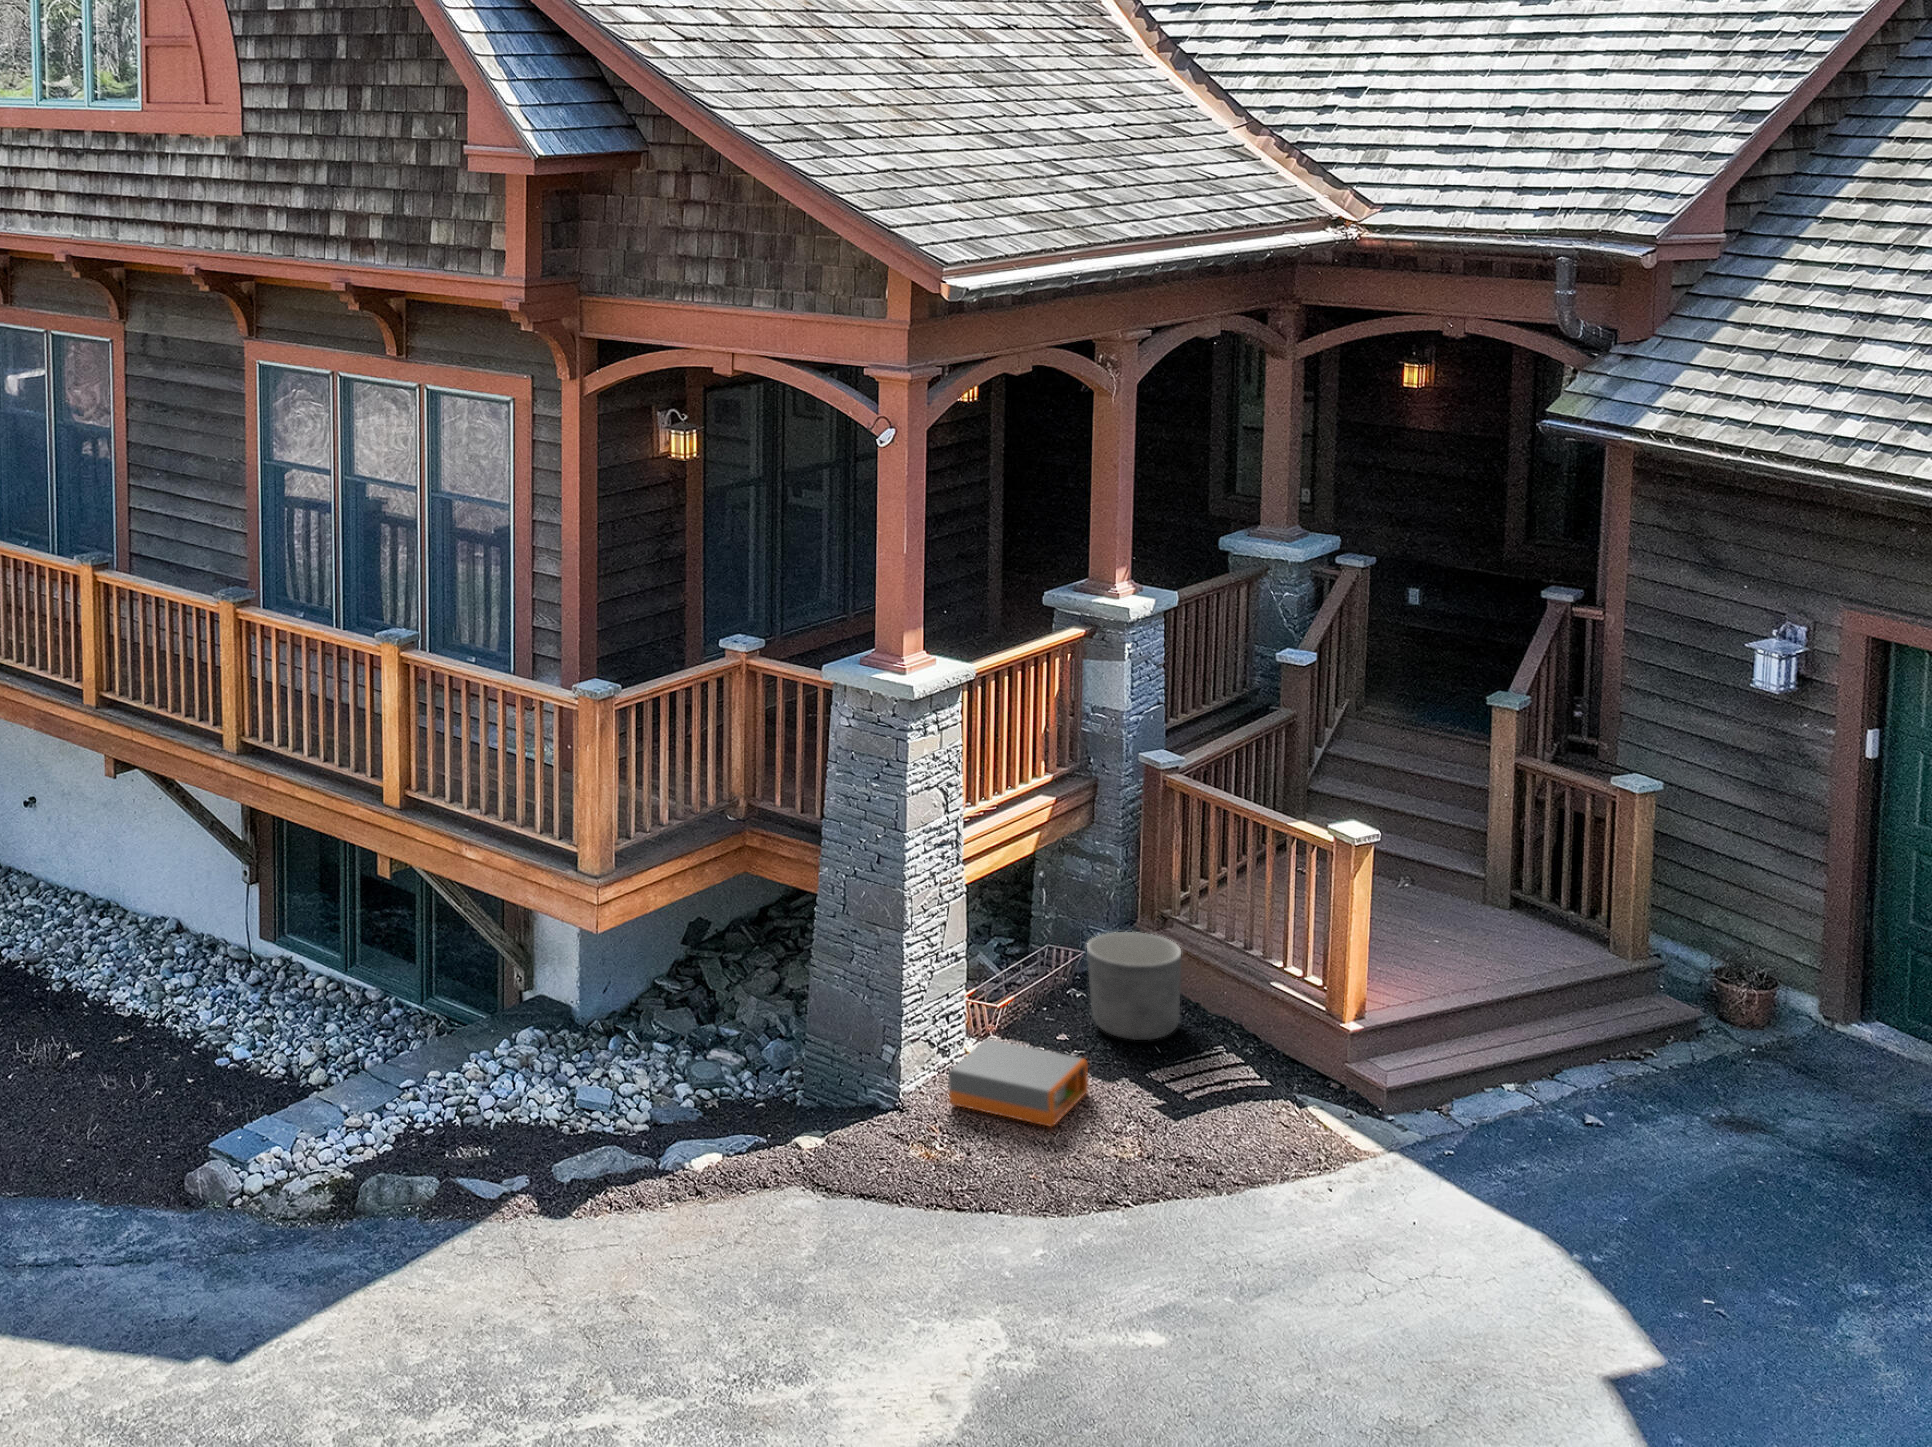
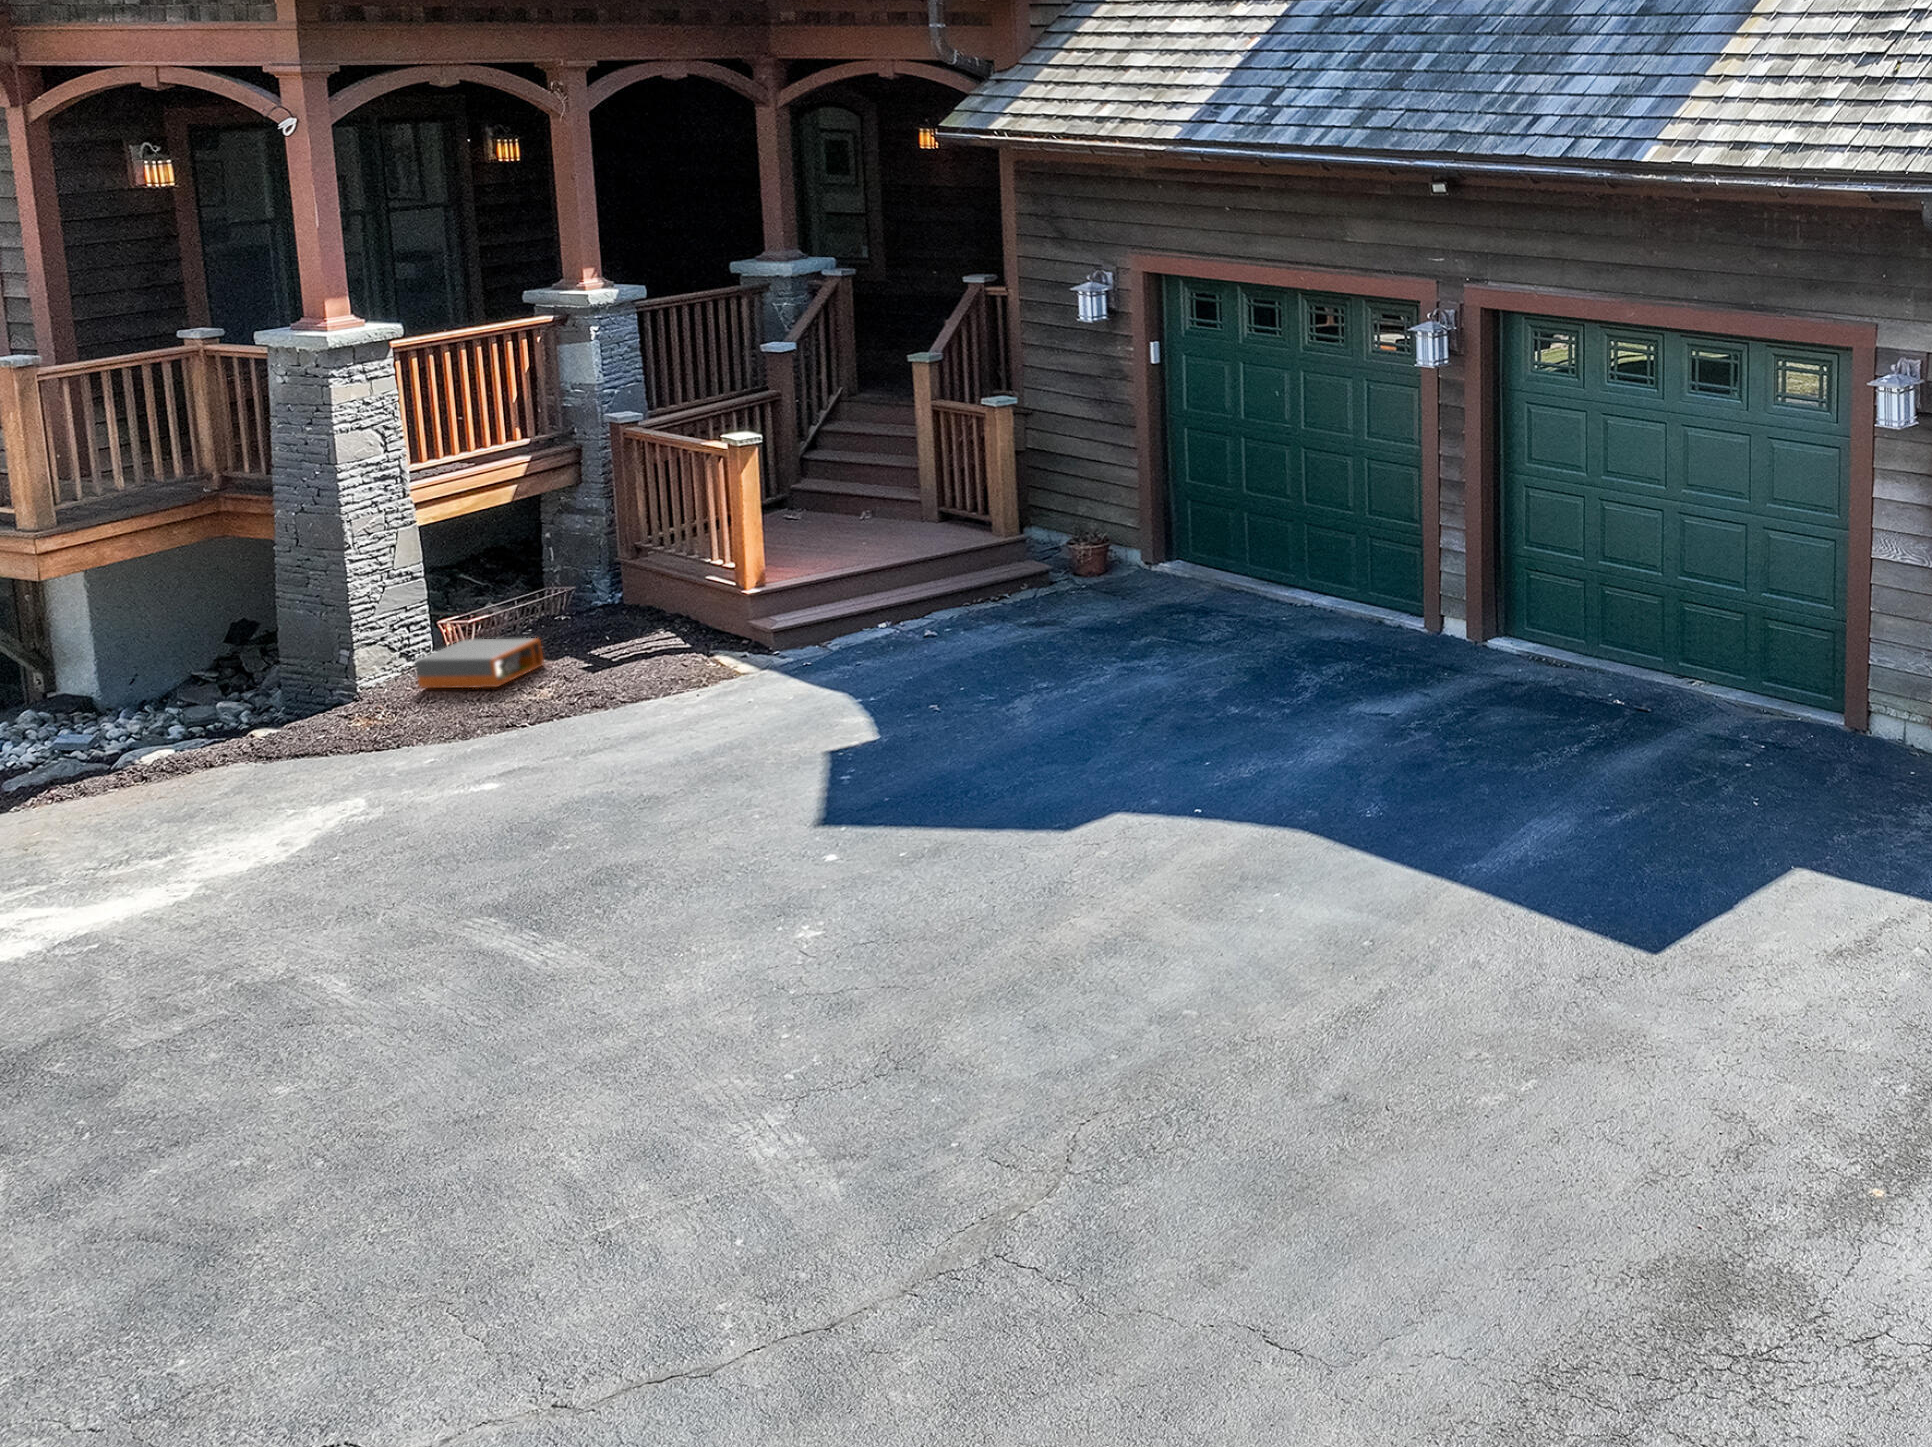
planter: present [1087,932,1181,1040] -> none [563,551,646,630]

